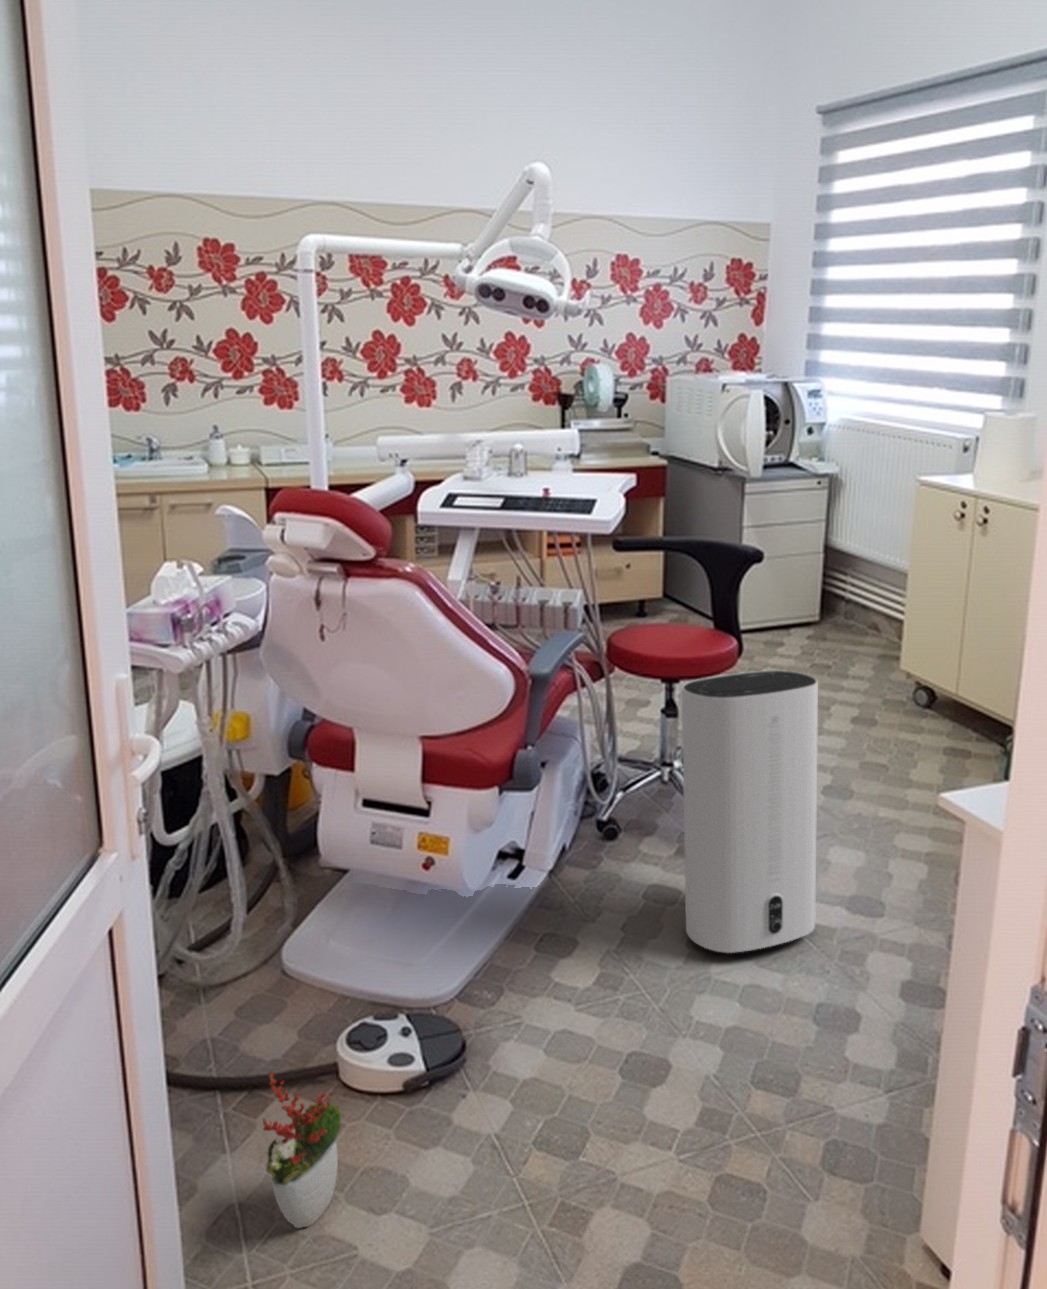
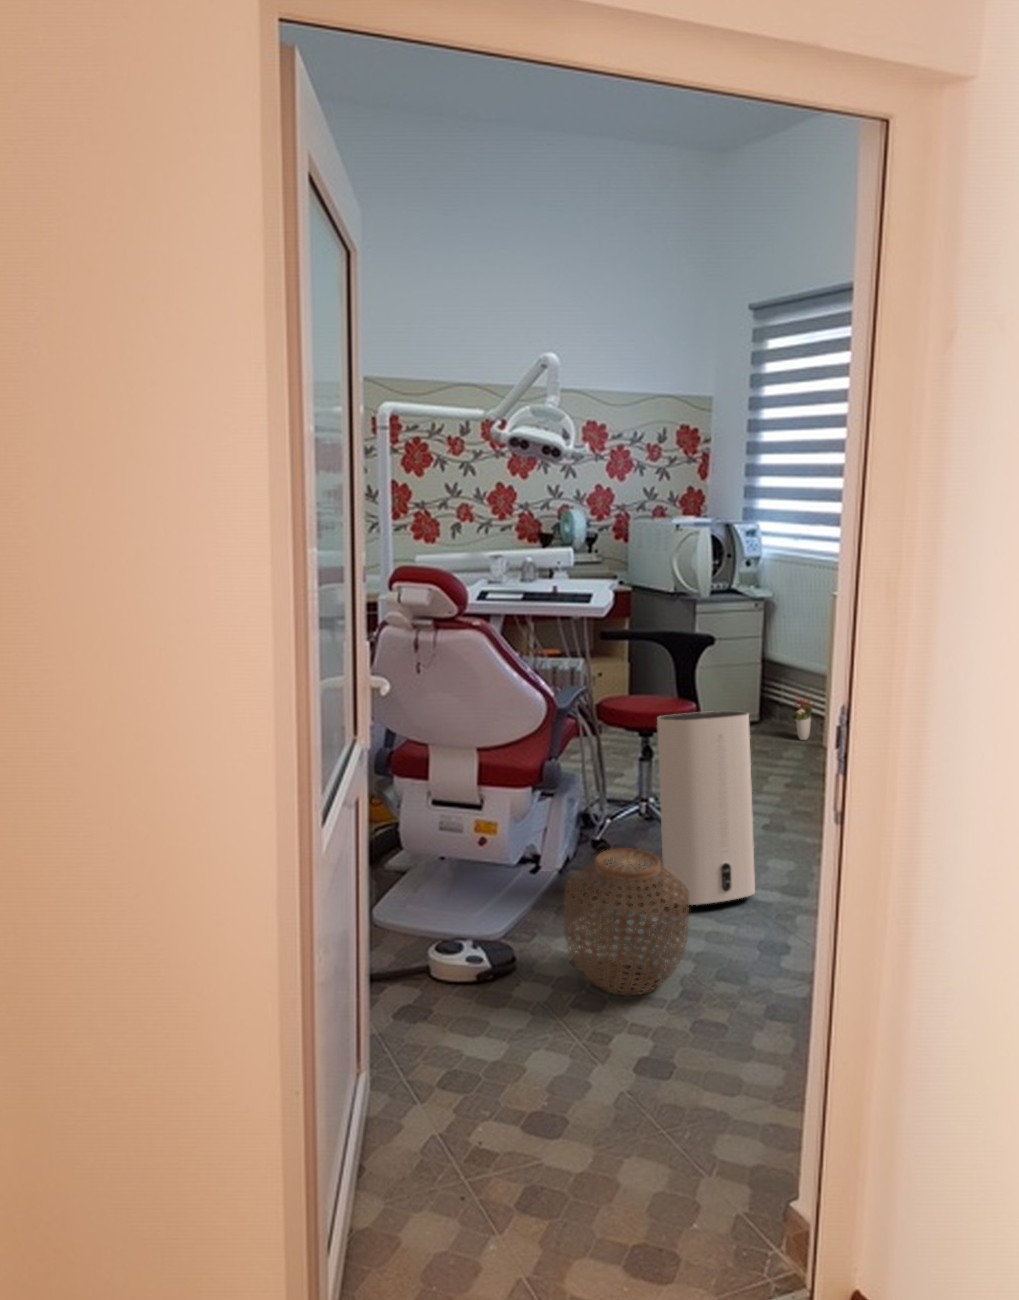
woven basket: none [521,929,718,1164] -> present [564,848,689,995]
decorative plant: present [263,1073,341,1228] -> present [791,694,814,740]

